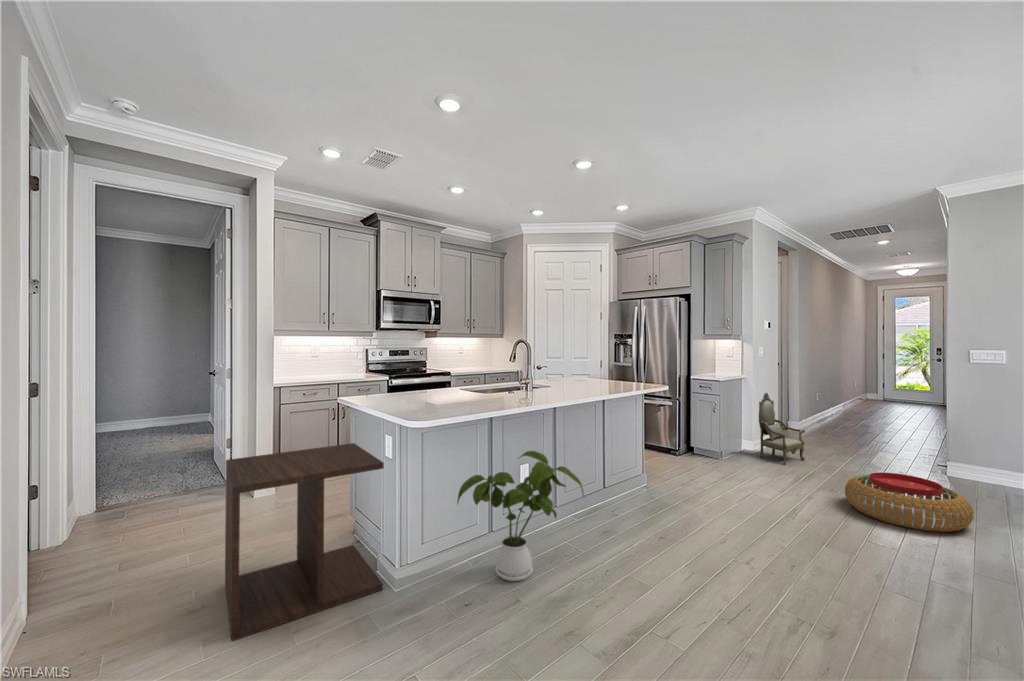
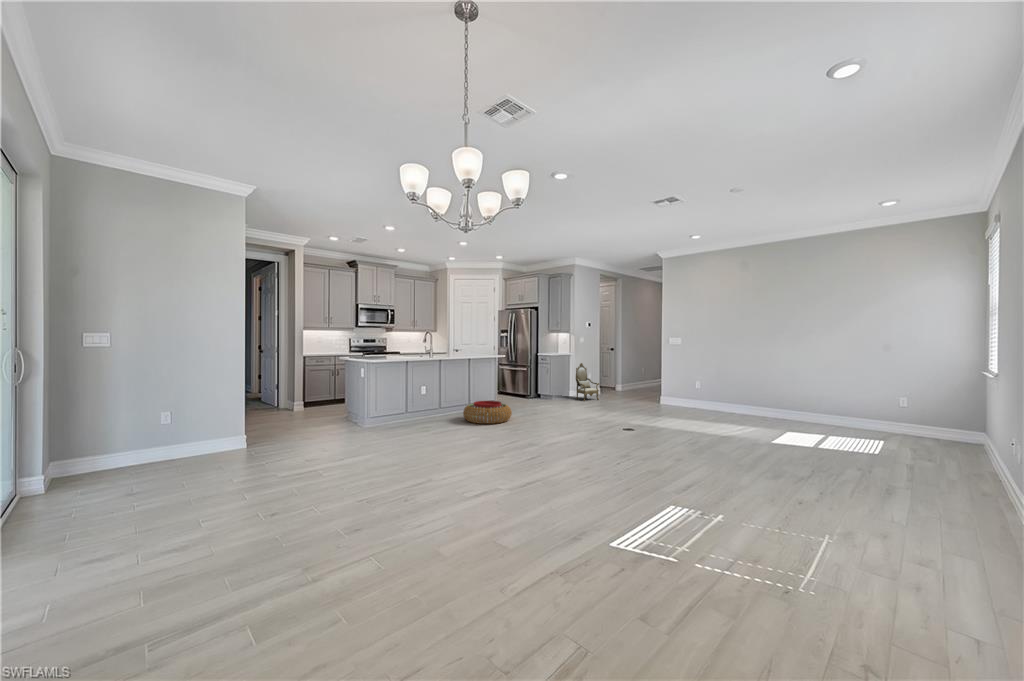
side table: present [225,443,384,641] -> none [297,375,360,433]
house plant: present [457,451,584,581] -> none [389,374,437,425]
pouf: present [845,472,974,532] -> present [463,401,512,424]

